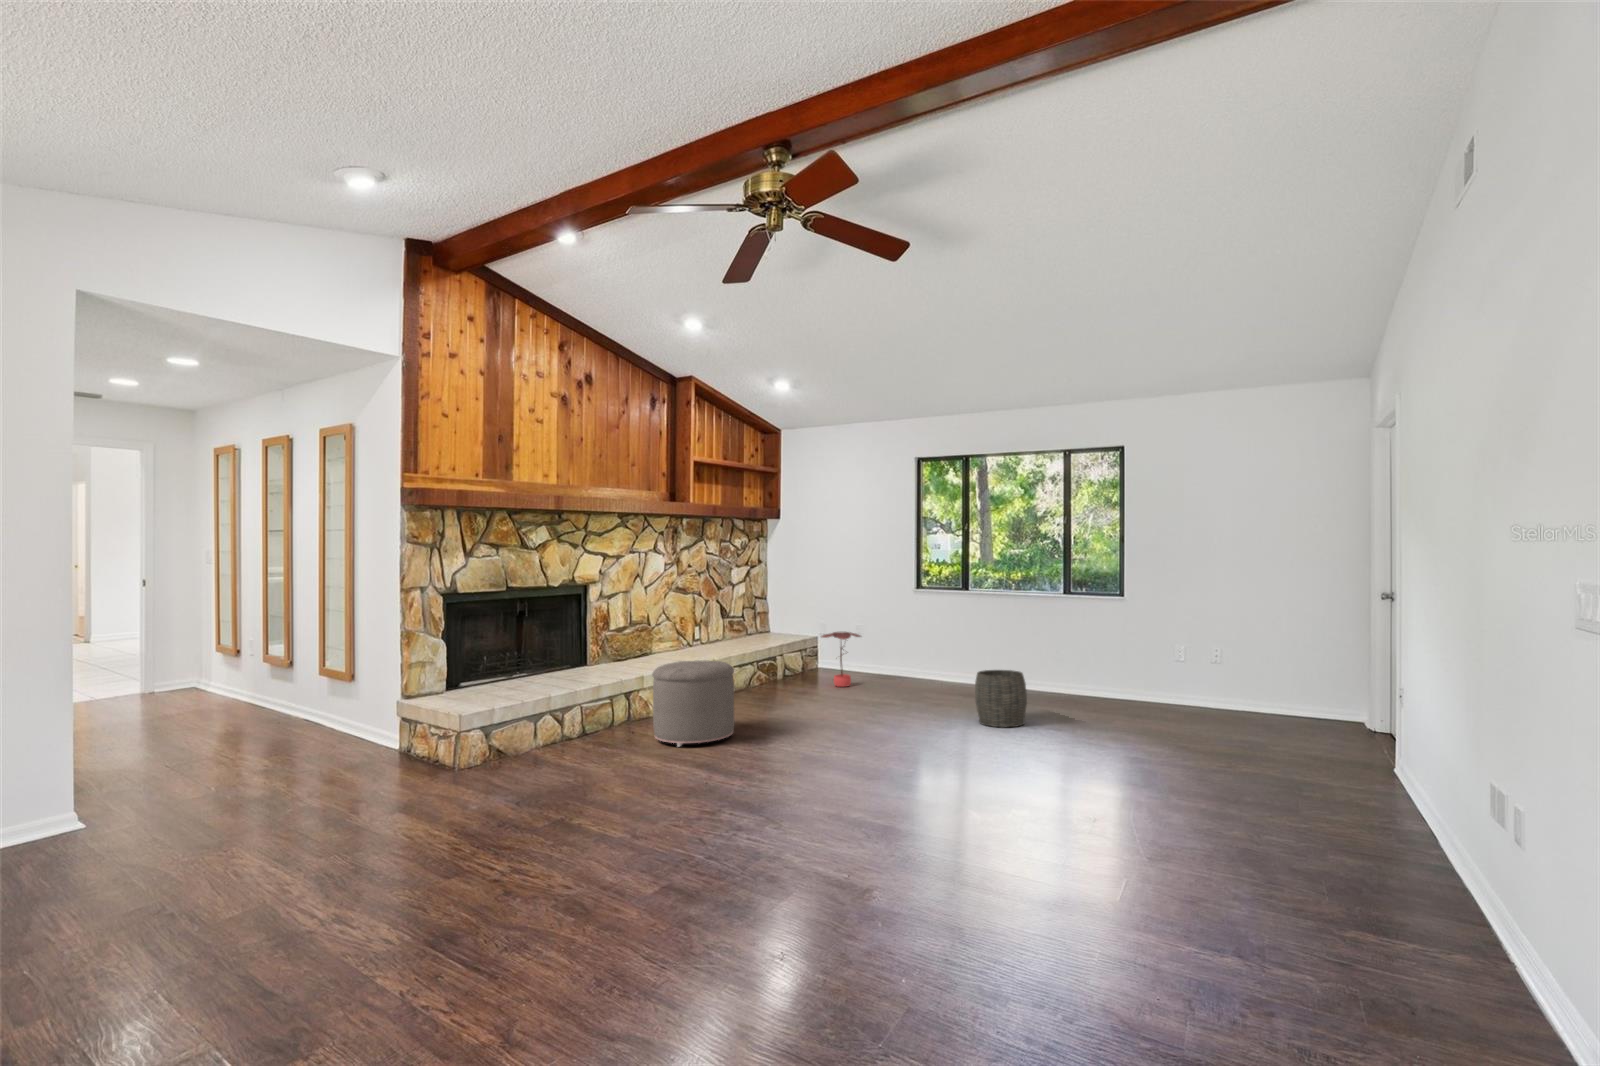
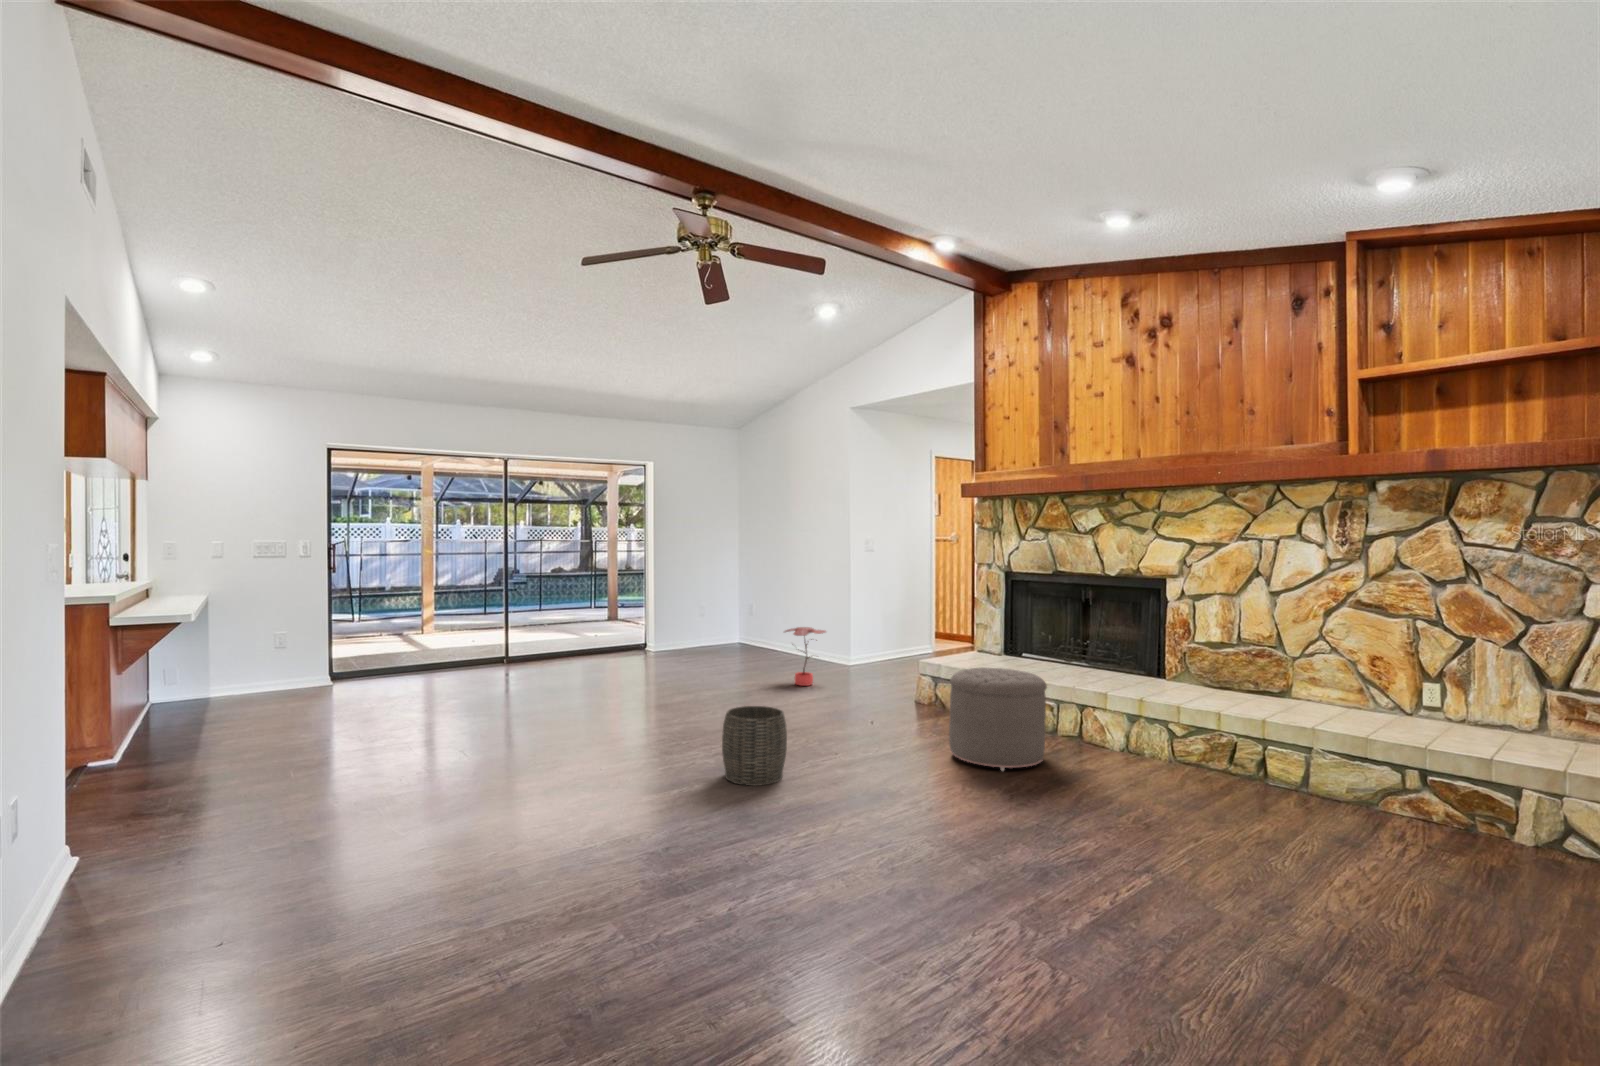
potted plant: present [821,632,860,687] -> present [785,627,826,686]
woven basket: present [975,670,1027,727] -> present [722,706,787,786]

